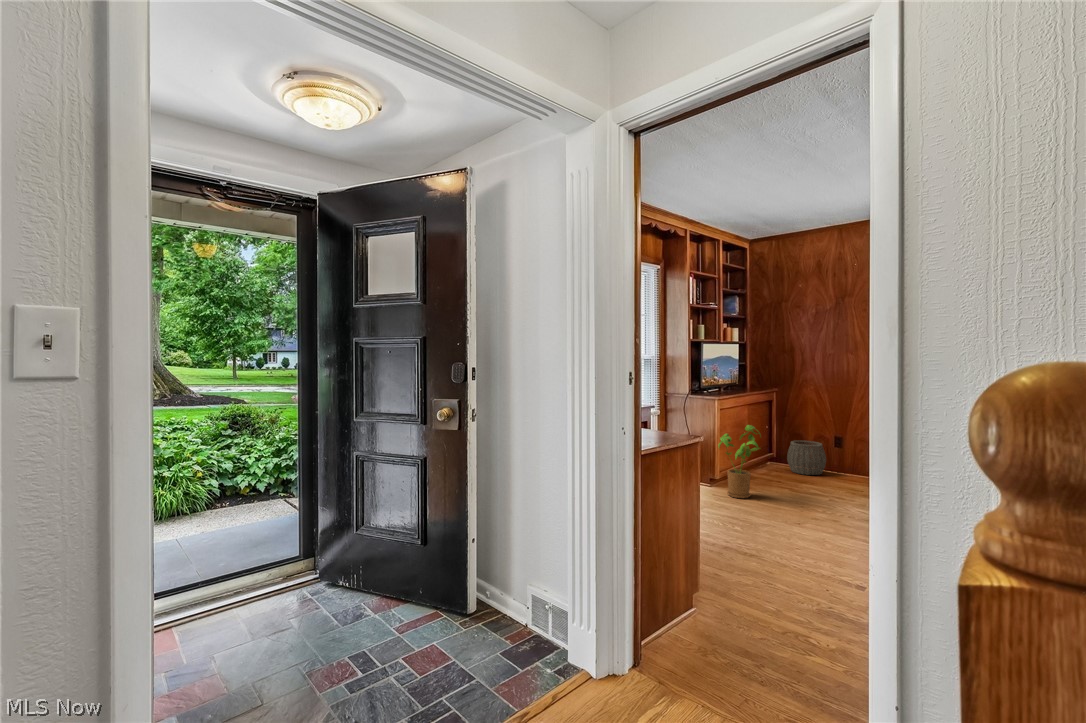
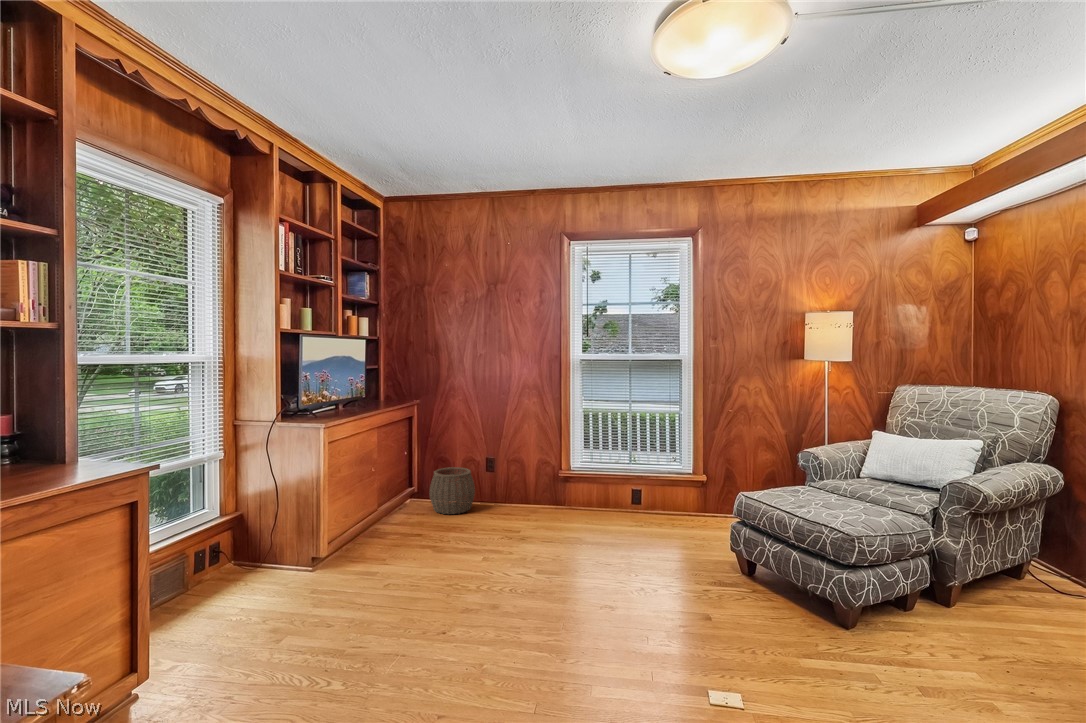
house plant: present [718,425,761,498] -> none [321,466,389,589]

